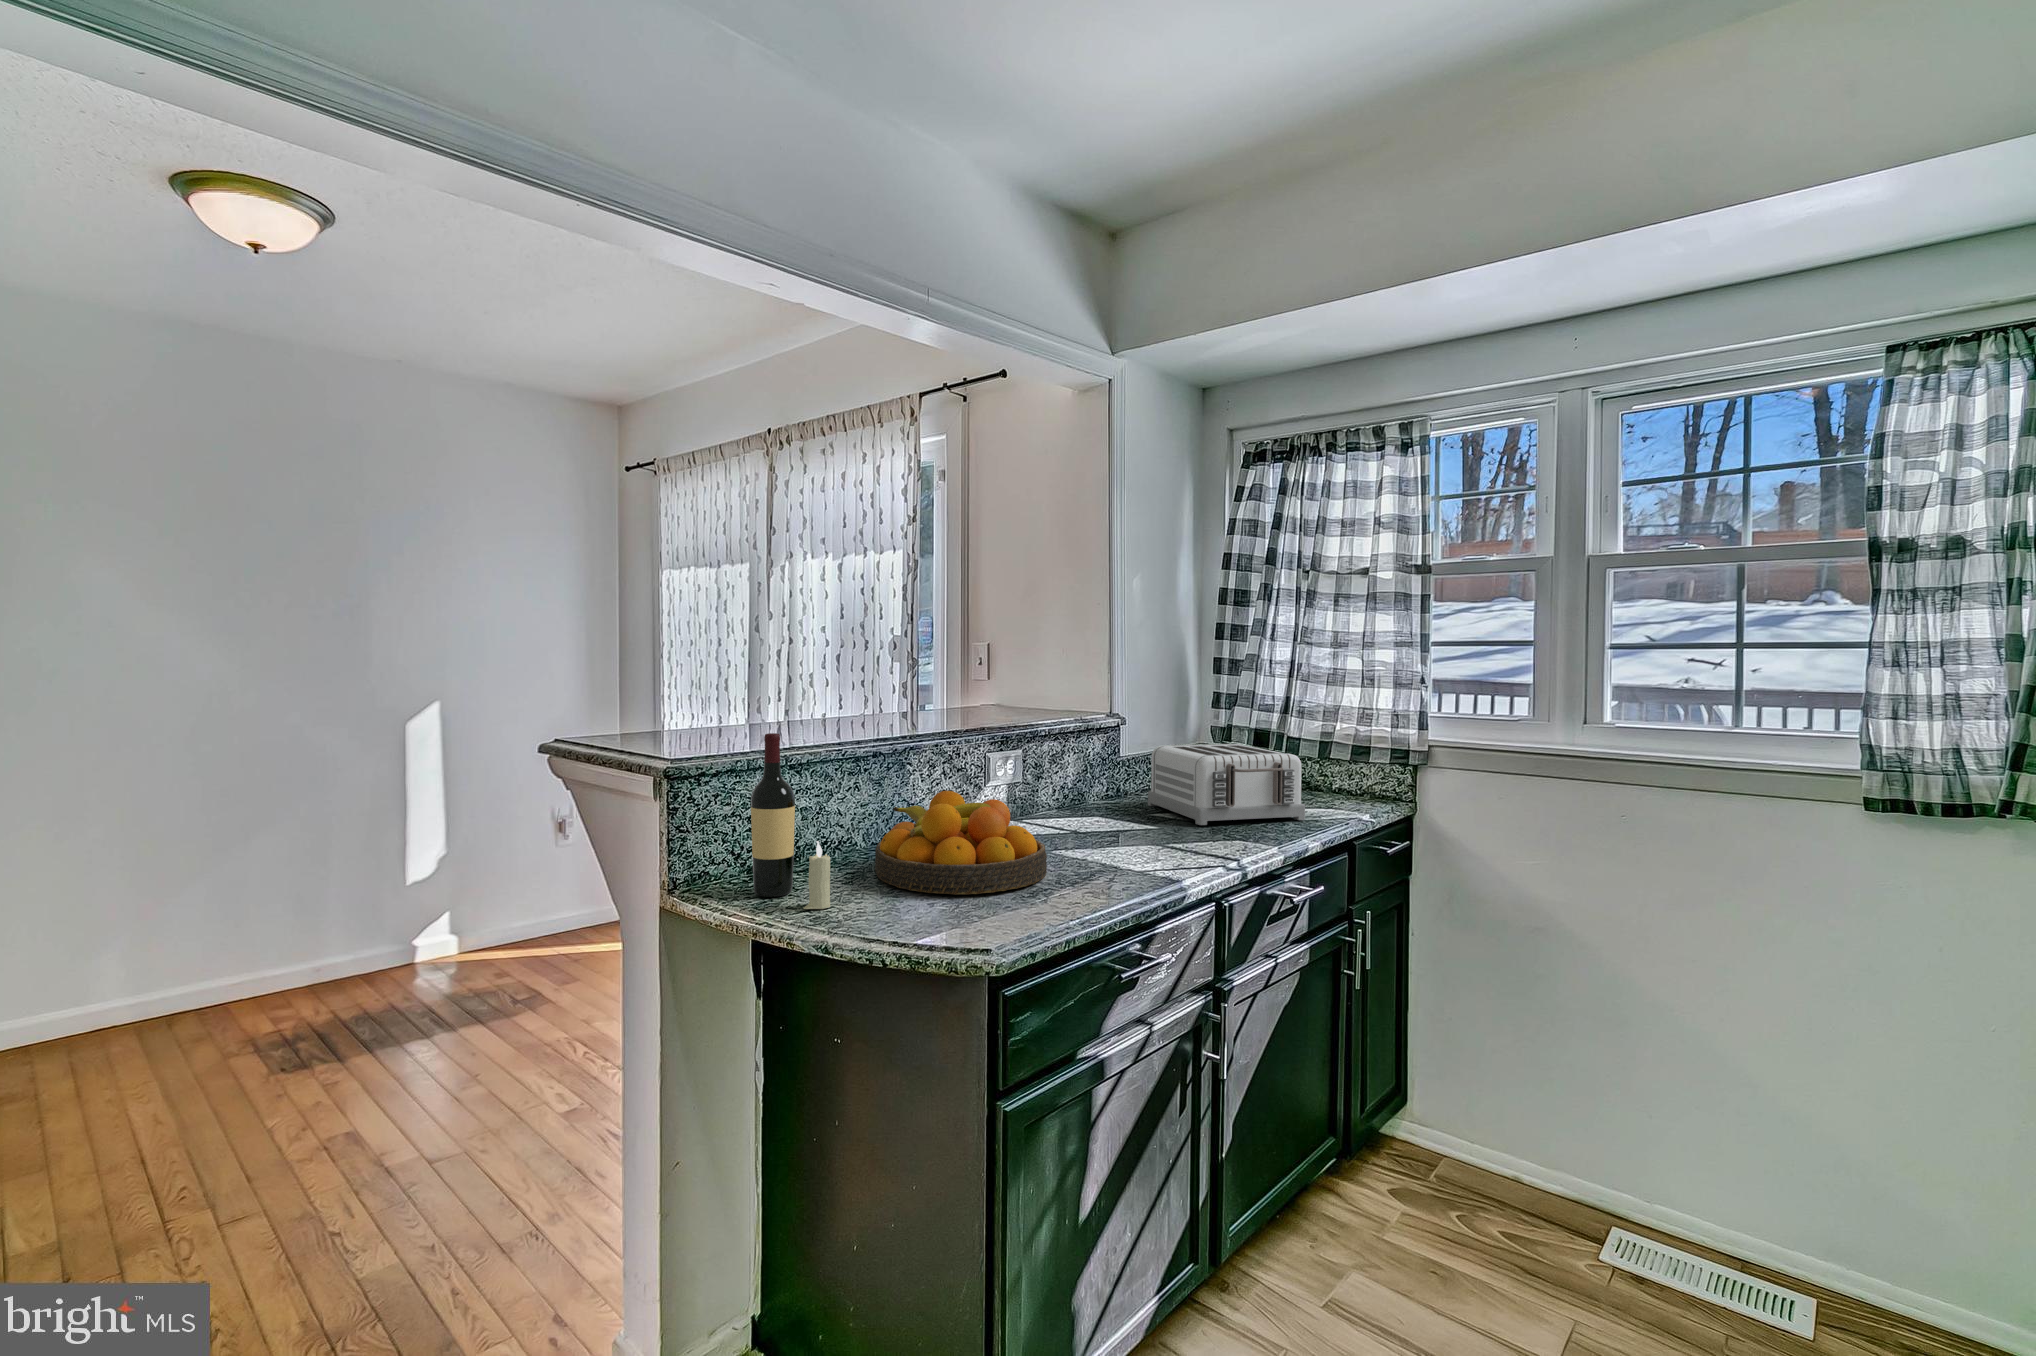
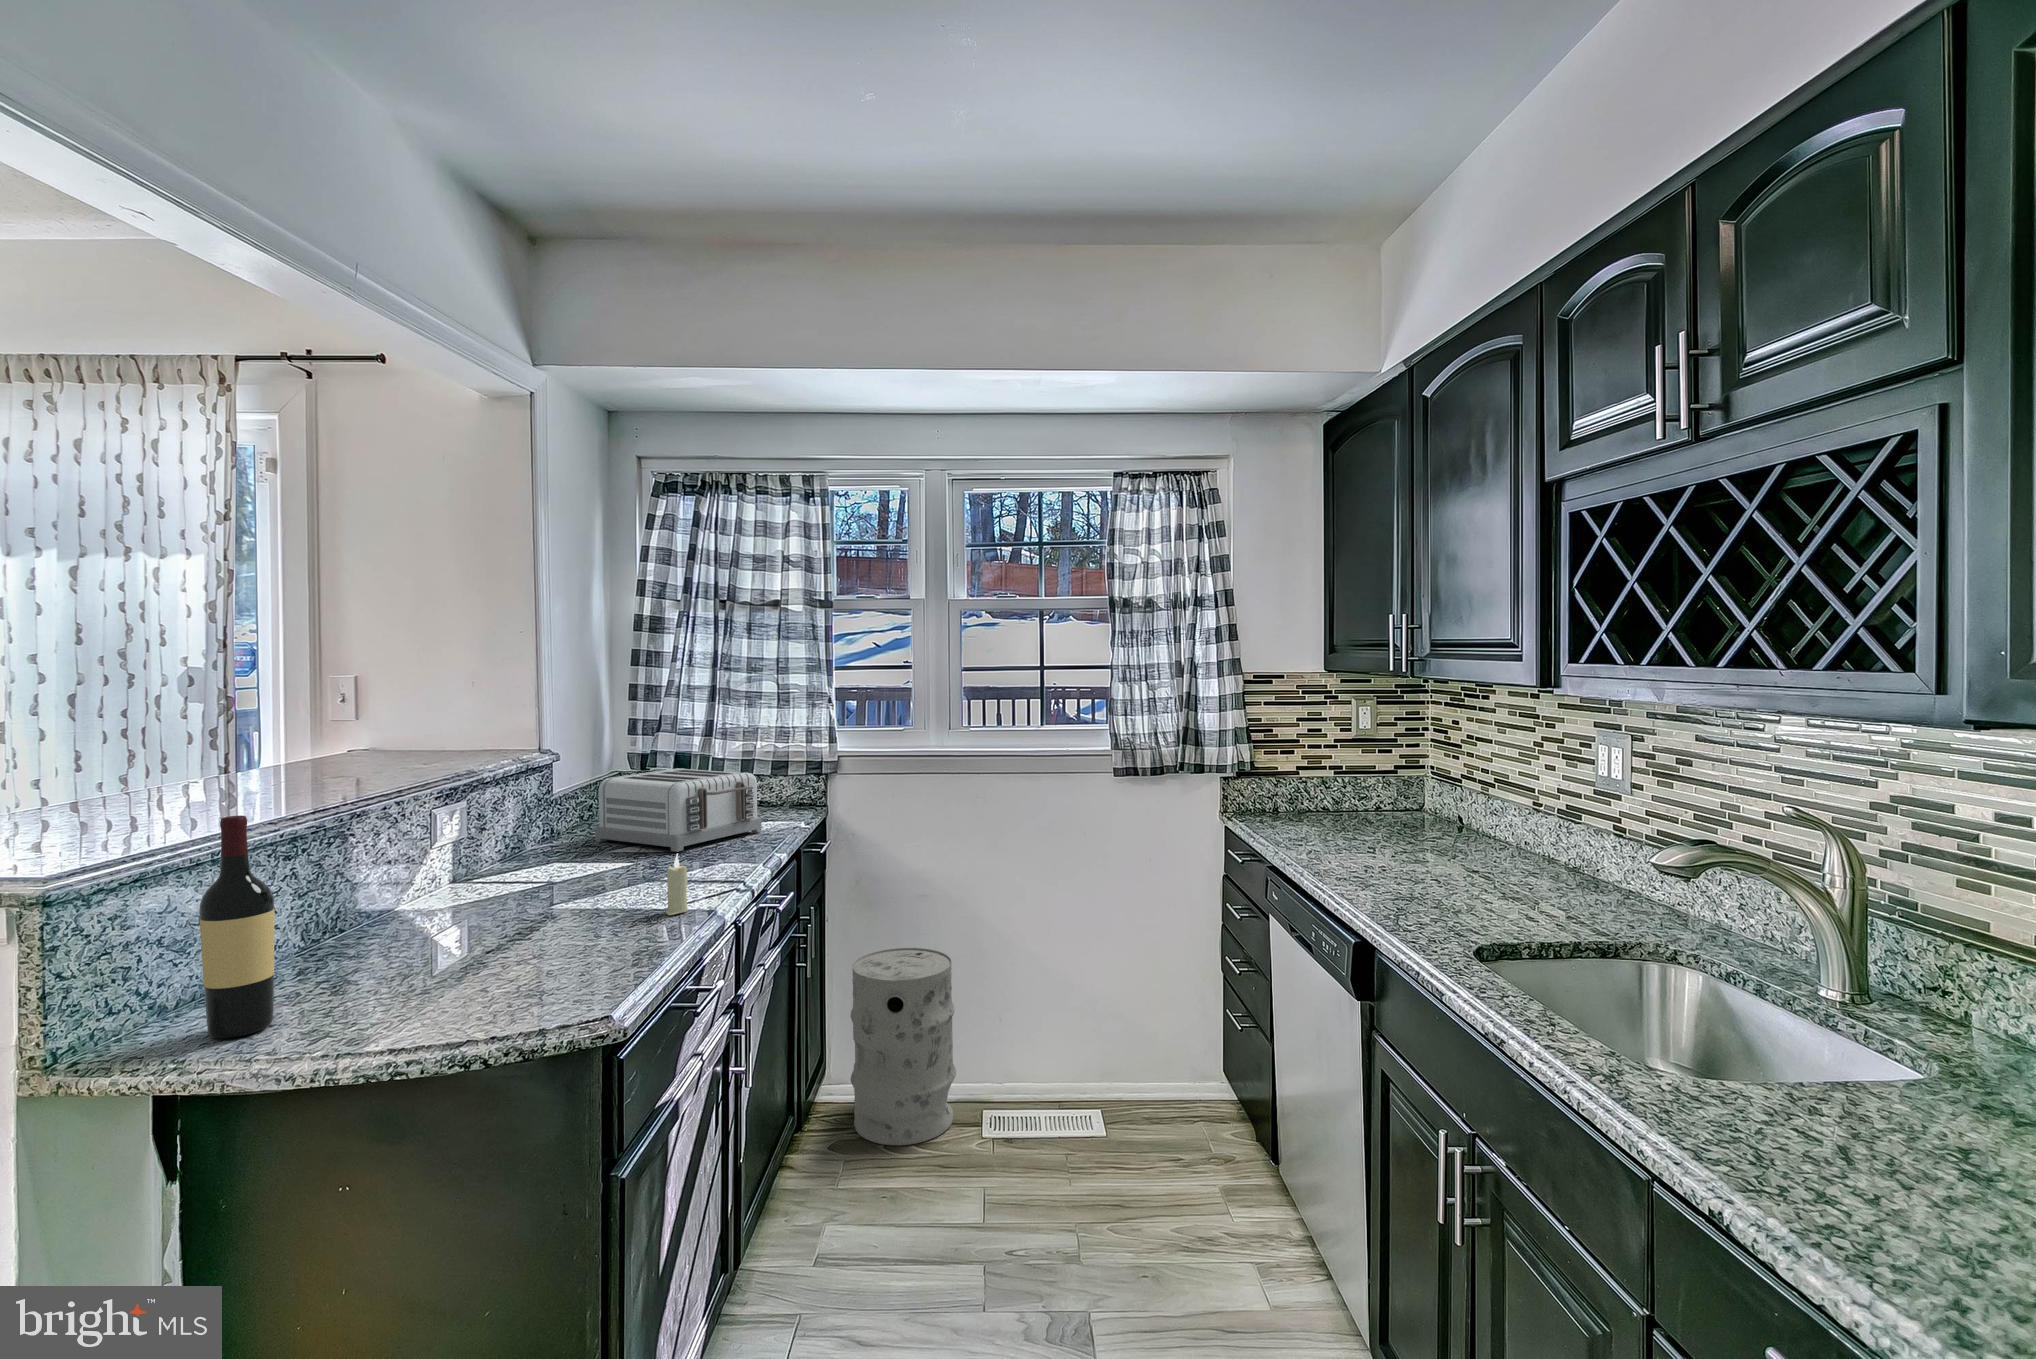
fruit bowl: present [875,791,1047,895] -> none [363,856,591,979]
candle: present [803,841,830,909] -> present [666,853,688,915]
trash can: none [1411,988,1555,1241] -> present [850,948,956,1145]

